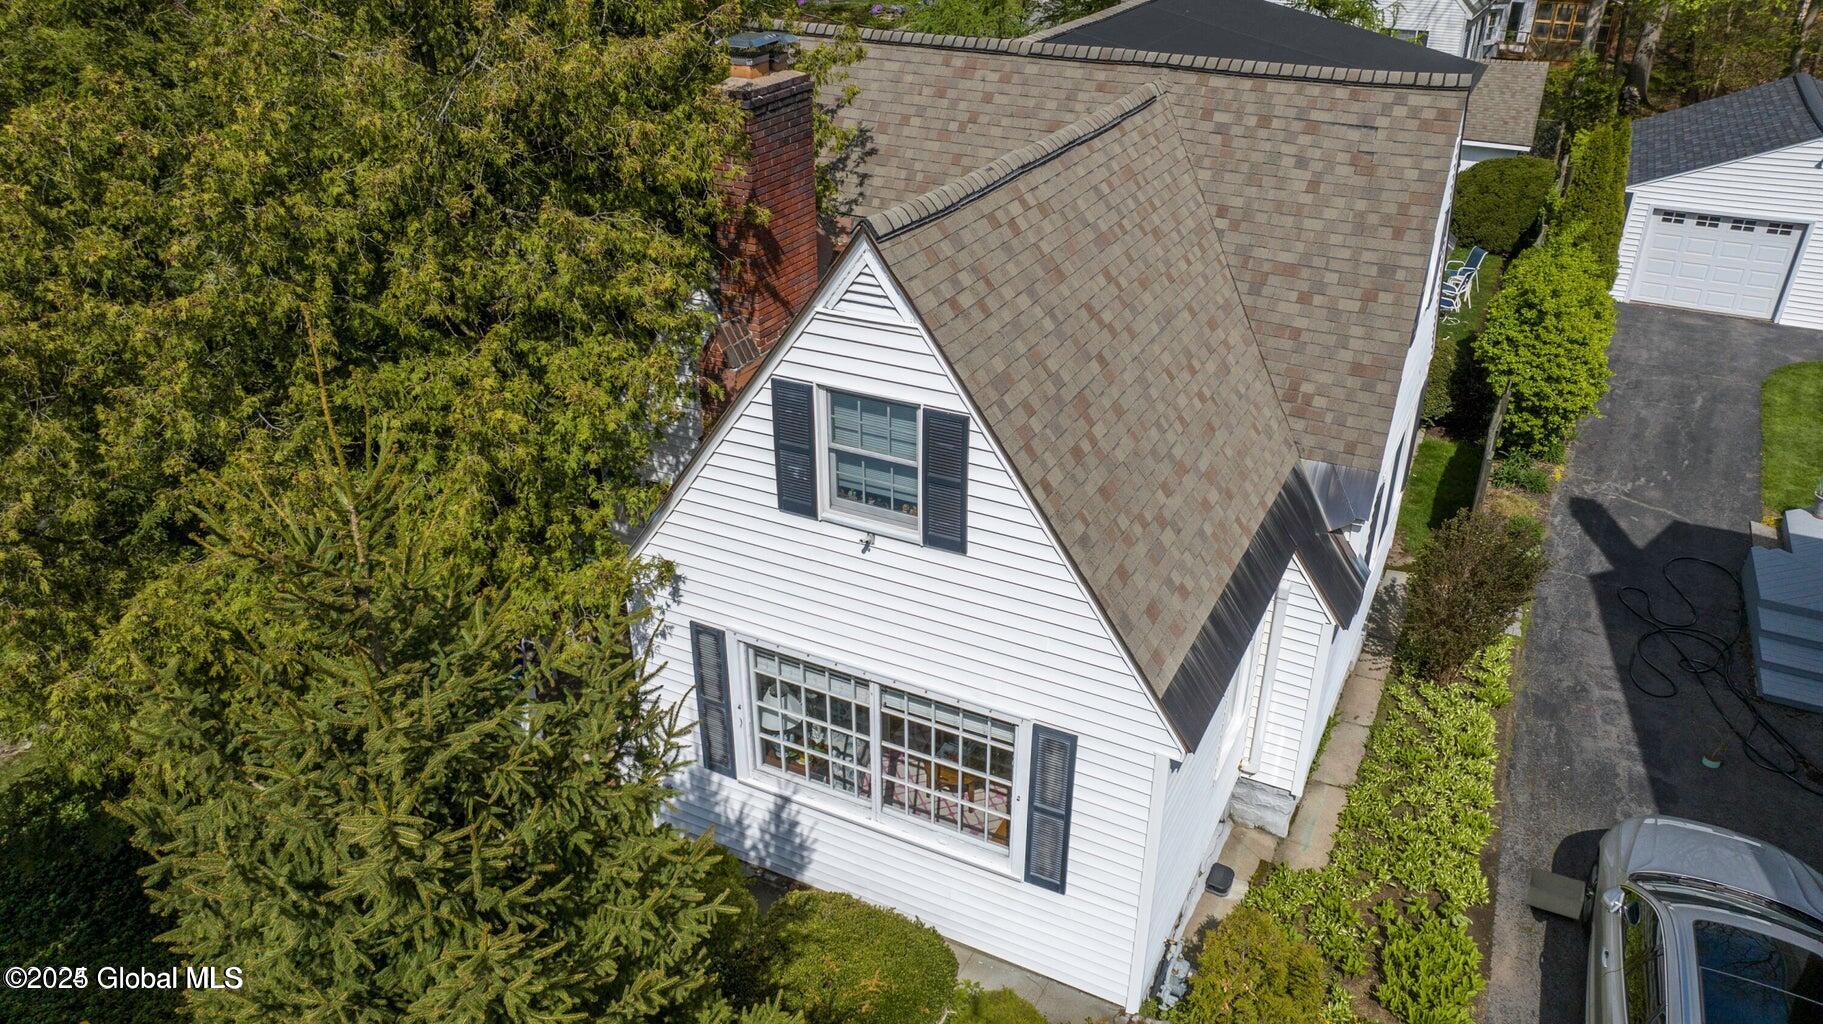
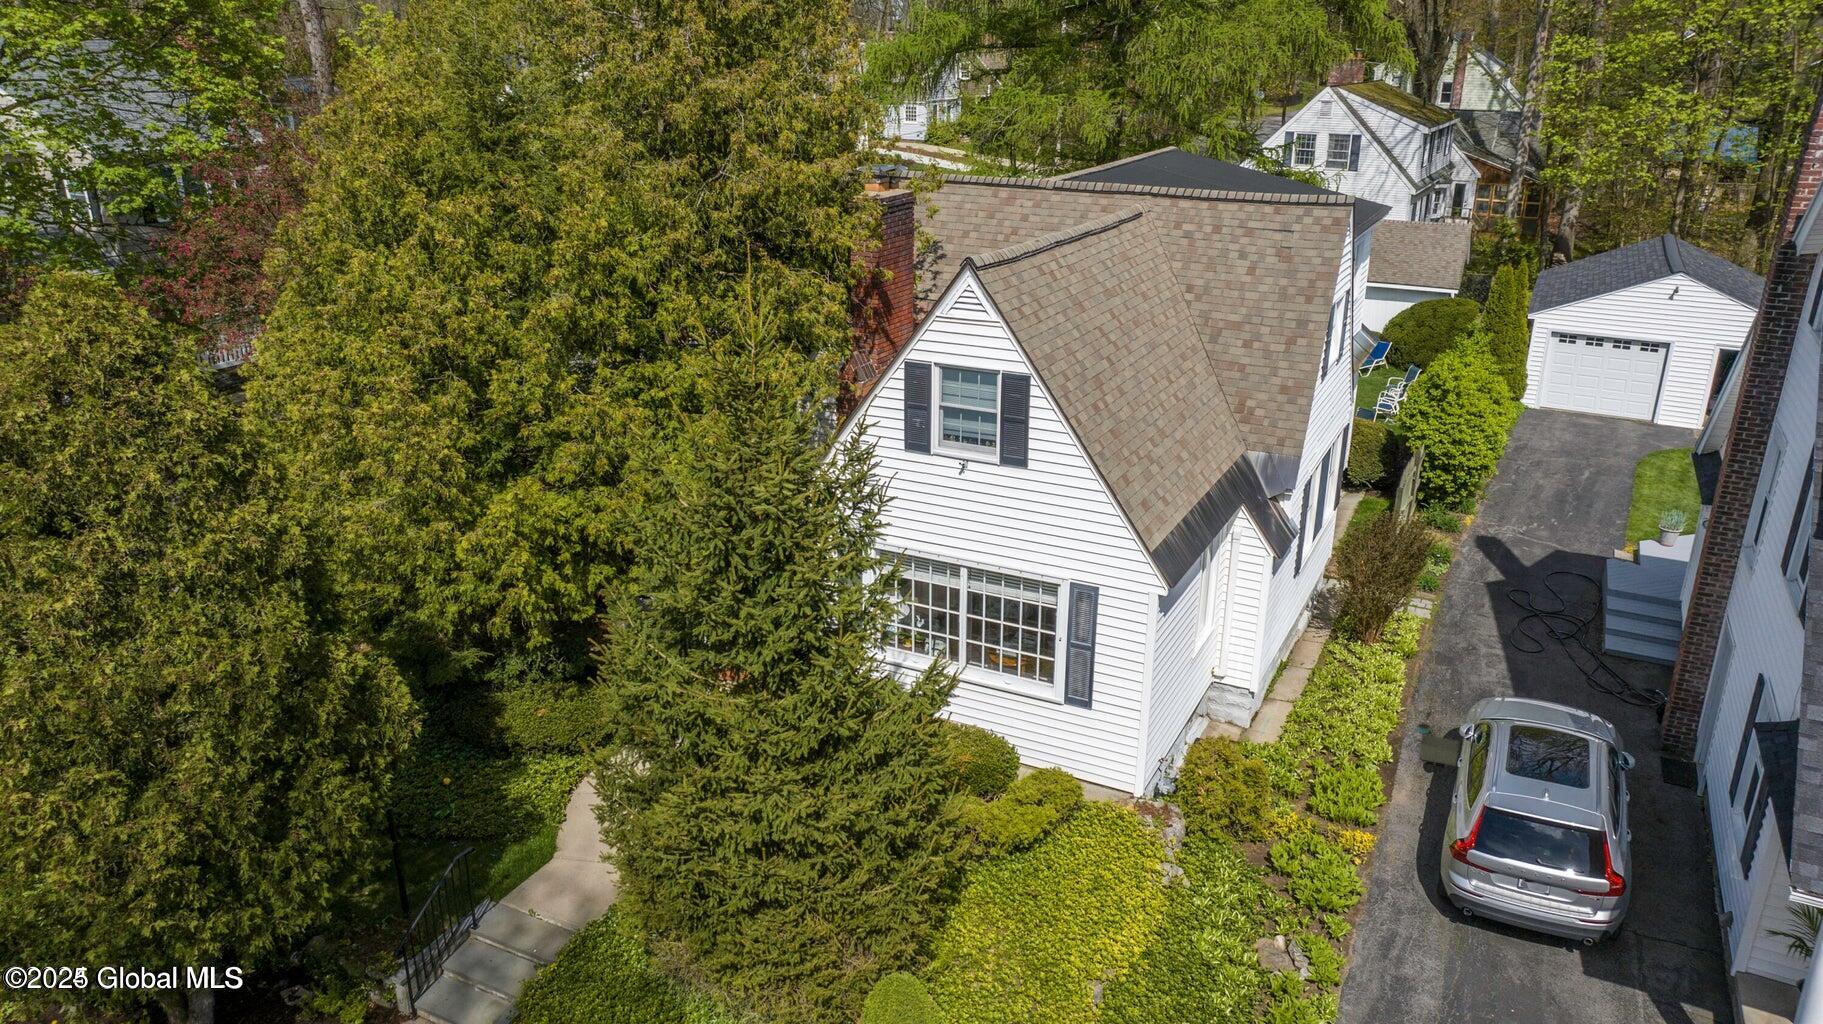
potted plant: present [1702,721,1737,768] -> present [1417,696,1431,734]

